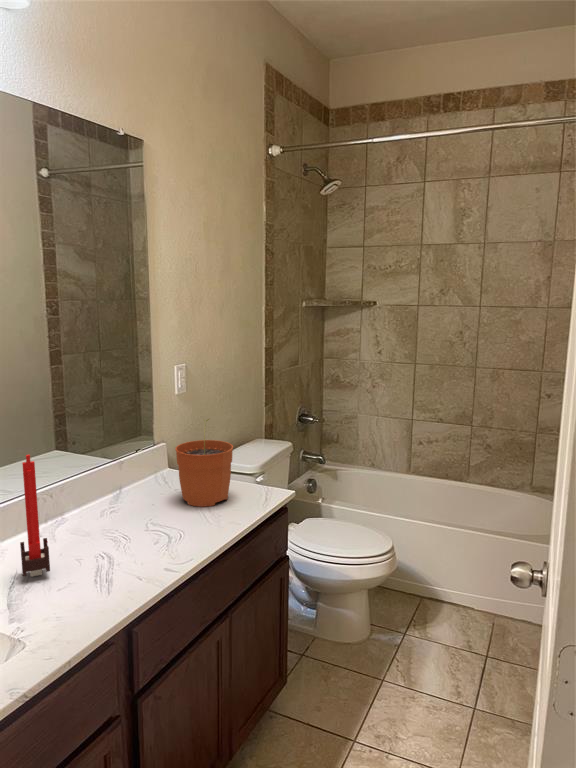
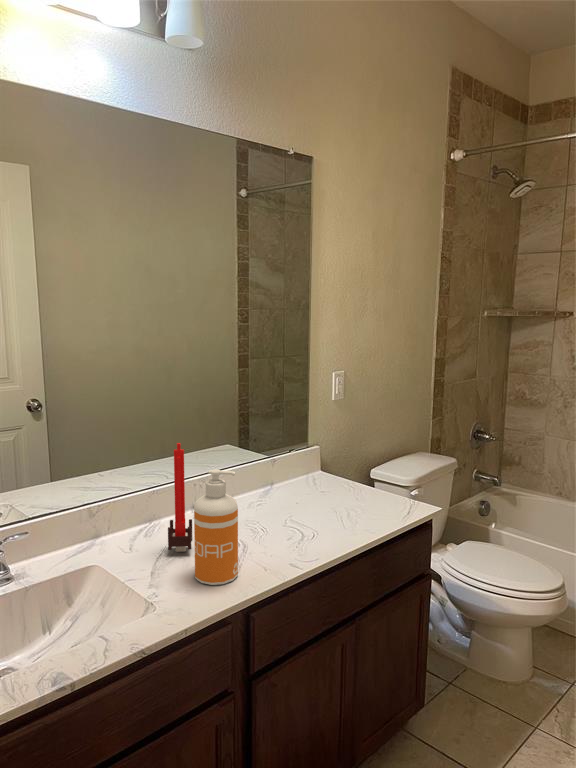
plant pot: present [176,419,233,507] -> none [322,425,379,512]
soap dispenser: none [57,479,112,606] -> present [194,469,238,585]

